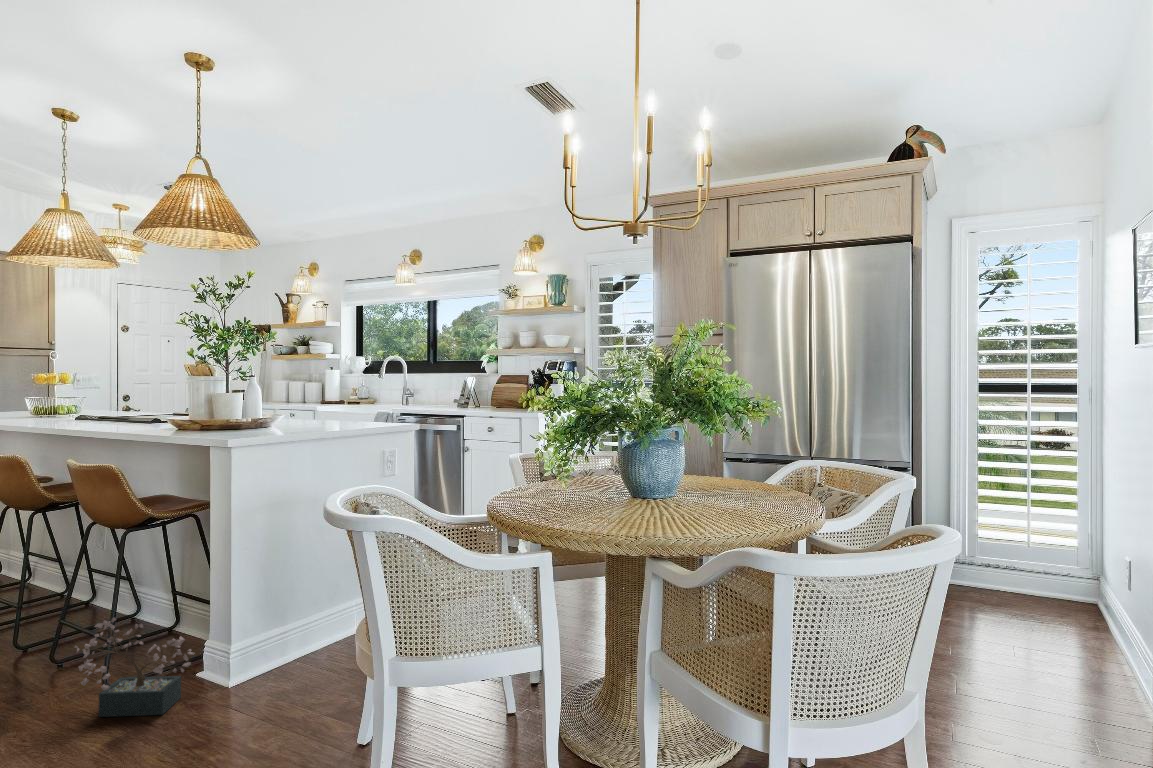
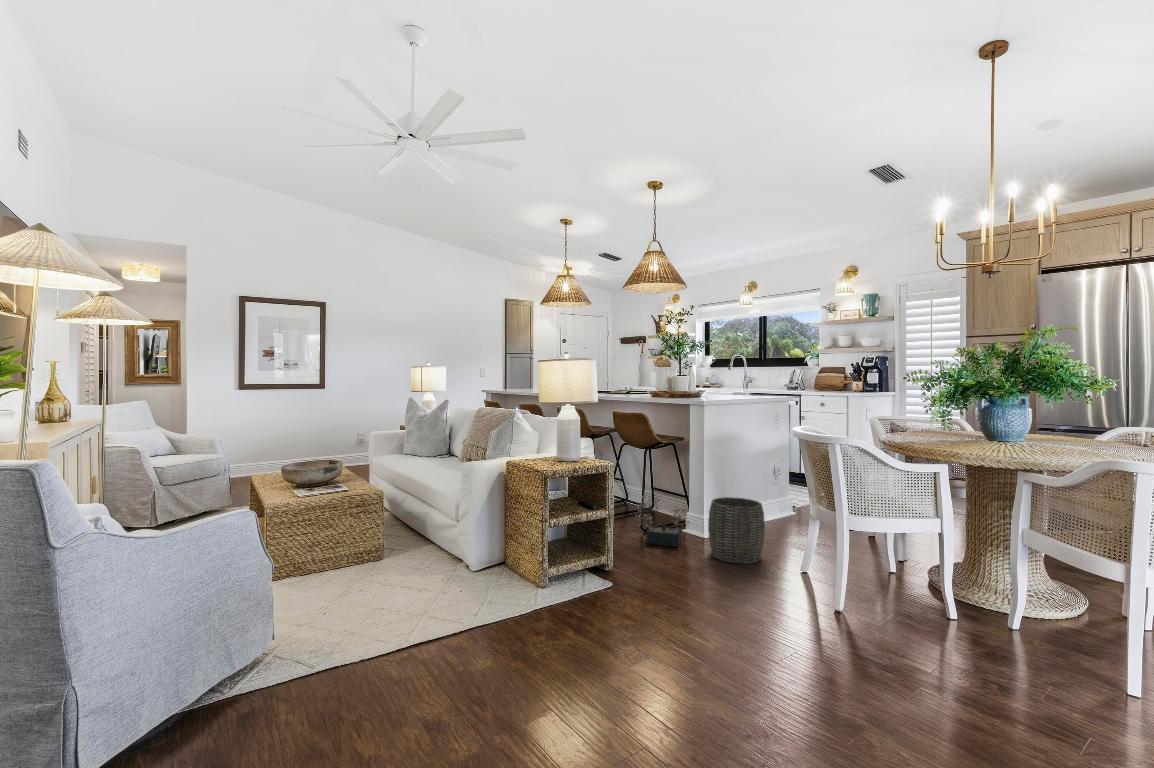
woven basket: none [210,610,317,741] -> present [708,497,765,564]

